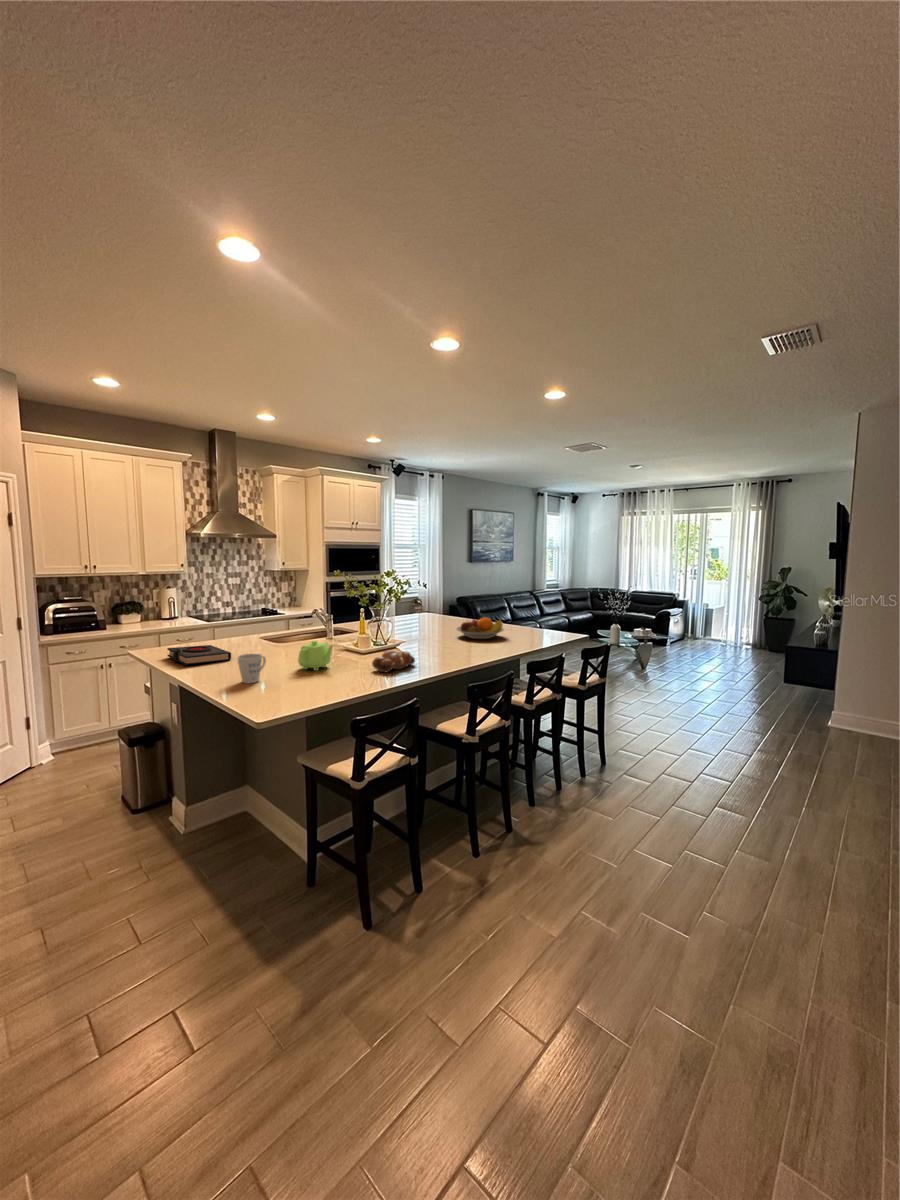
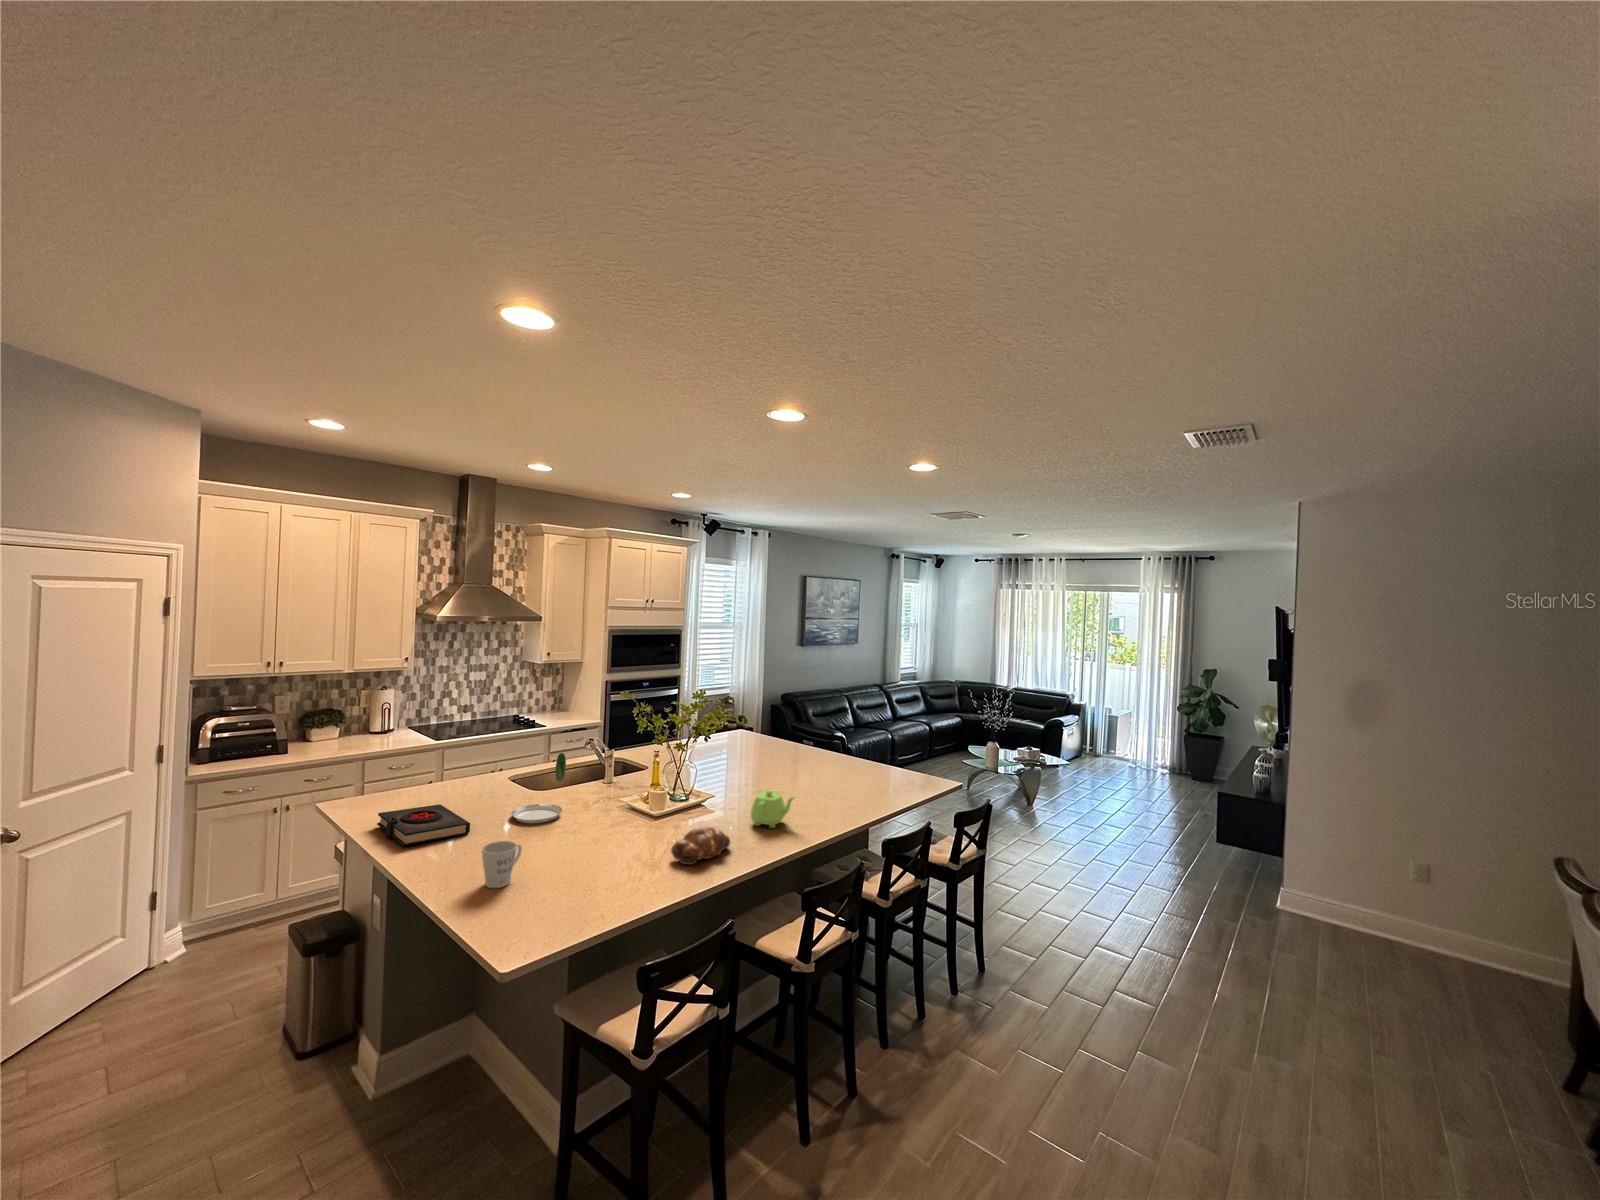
plate: none [260,608,296,655] -> present [512,753,566,823]
fruit bowl: present [456,617,504,639] -> none [785,759,850,792]
teapot: present [298,641,334,671] -> present [751,790,795,828]

